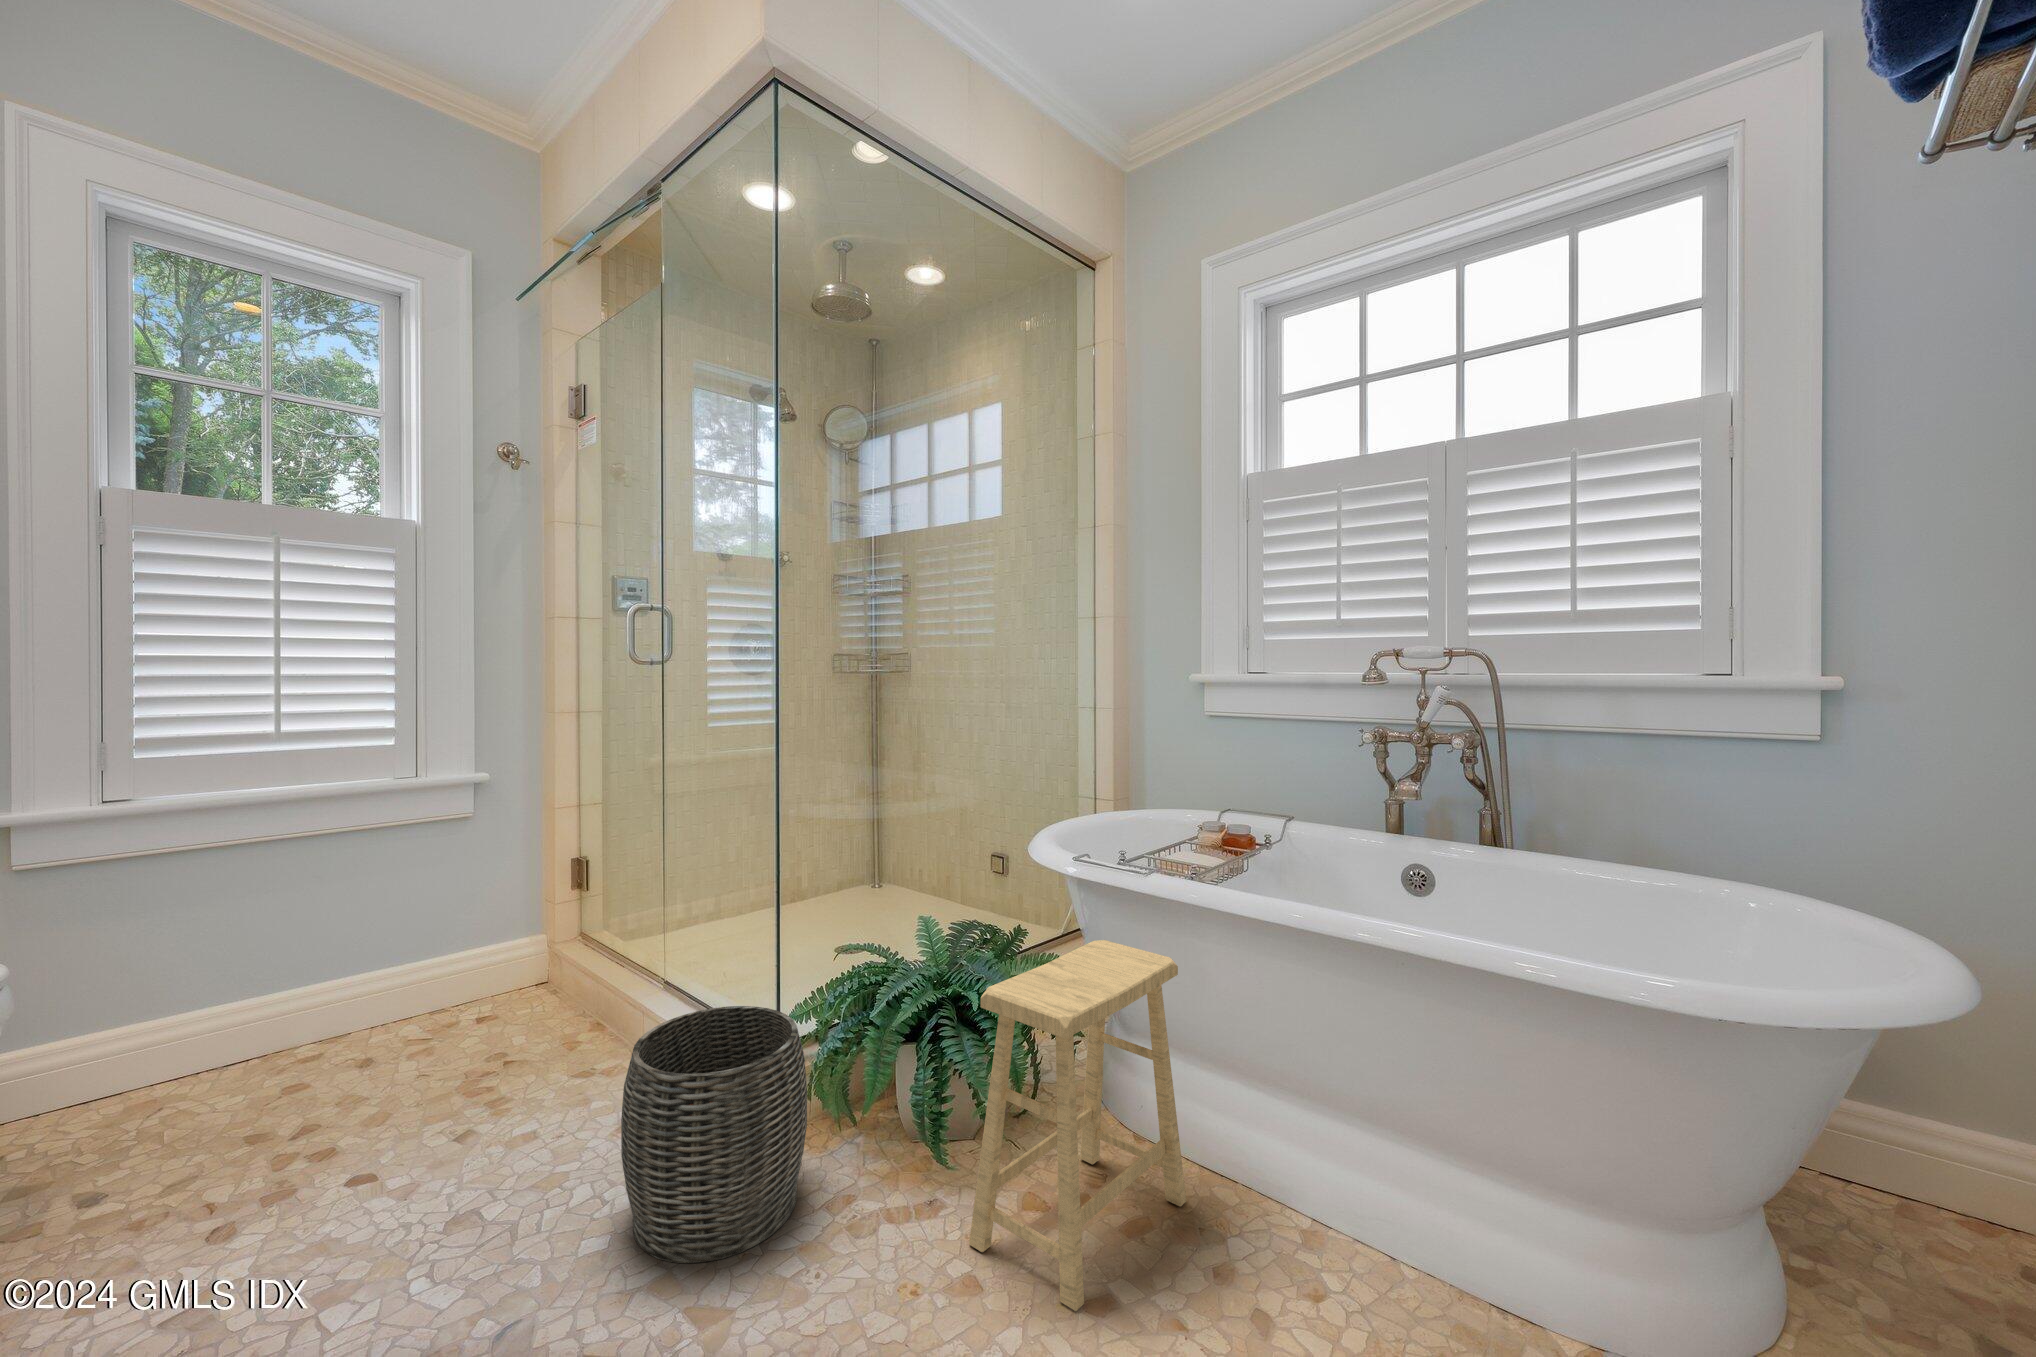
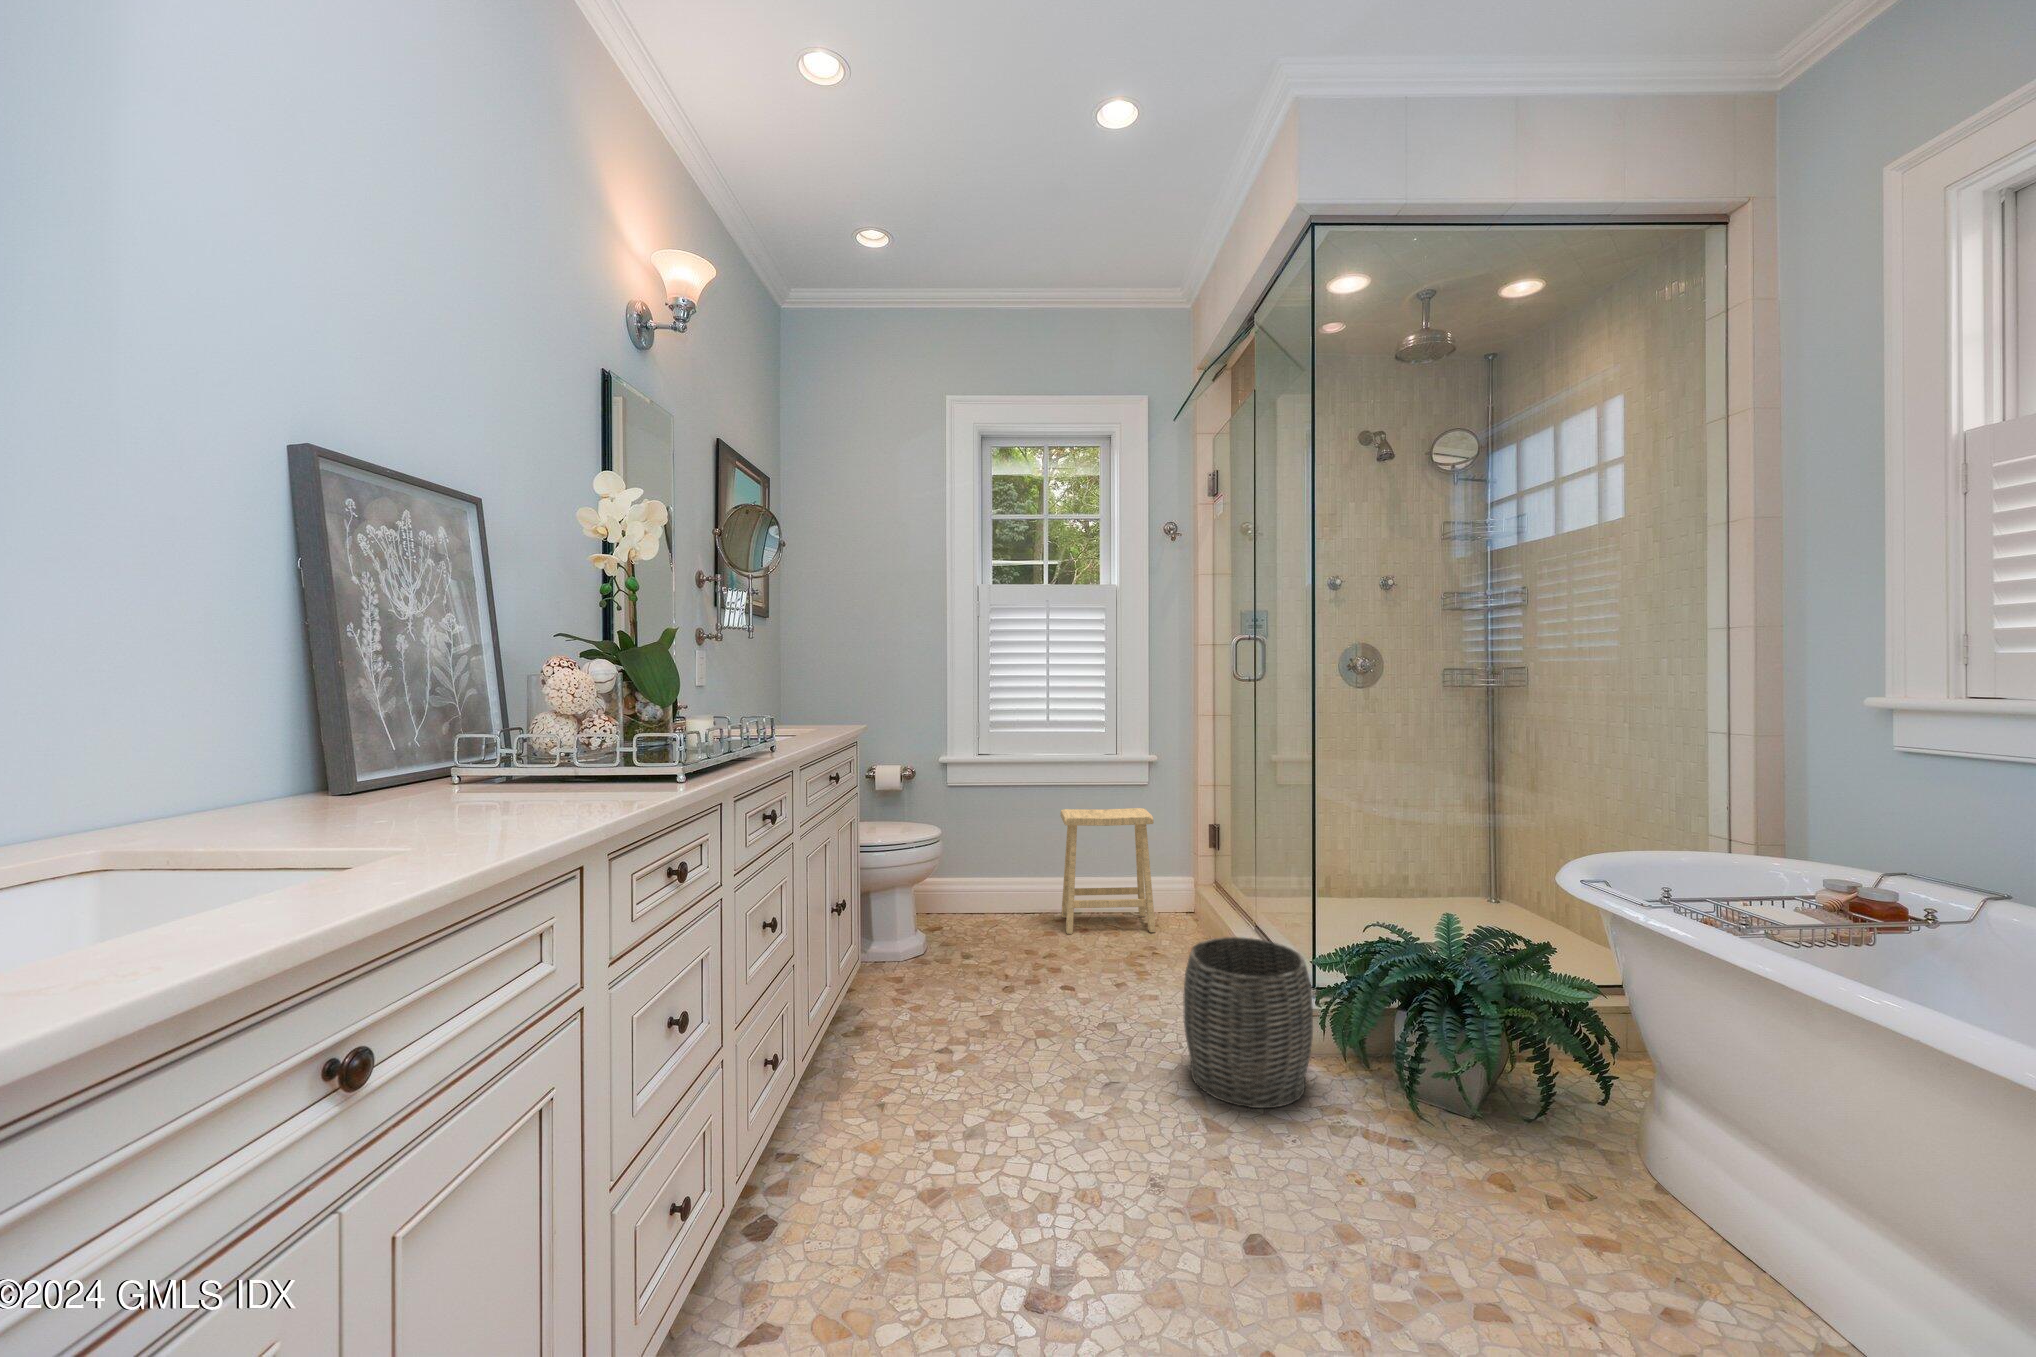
footstool: present [969,940,1186,1311] -> present [1060,808,1156,934]

